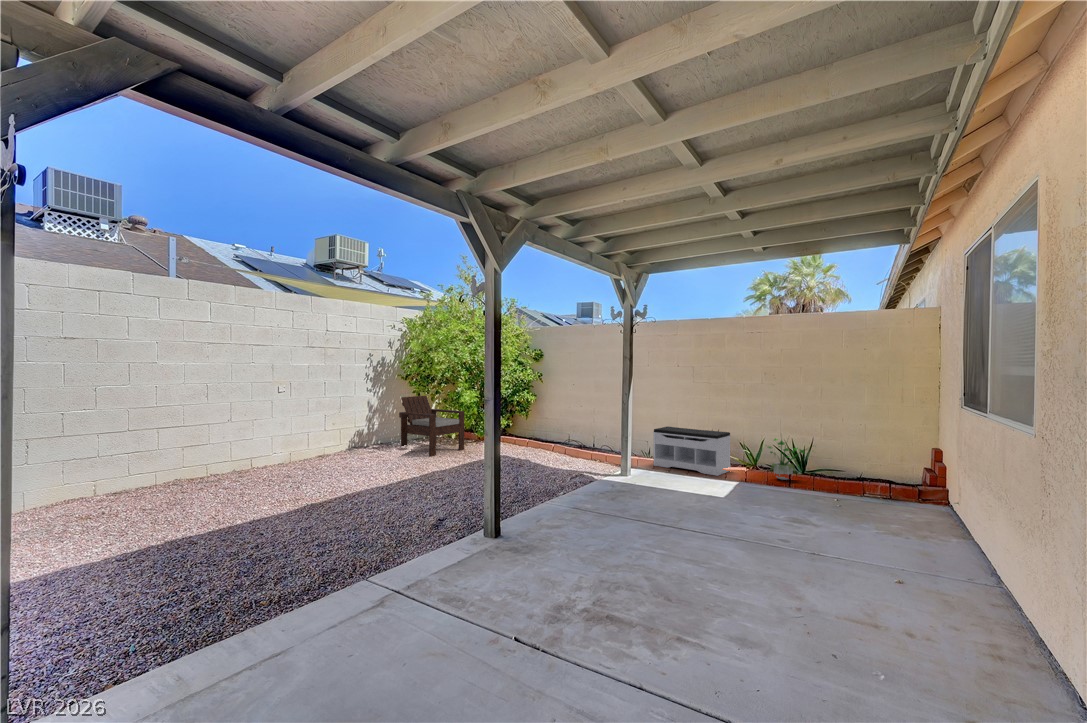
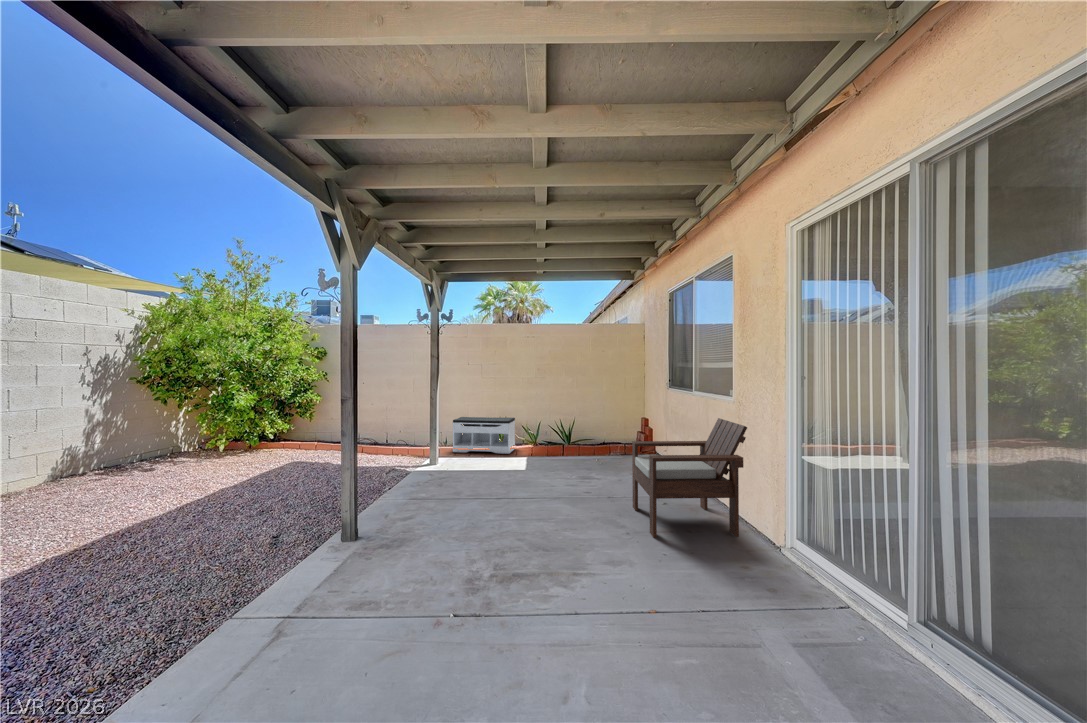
chair: present [399,396,464,456] -> present [632,418,747,538]
potted plant: present [768,438,804,480] -> none [542,412,579,451]

